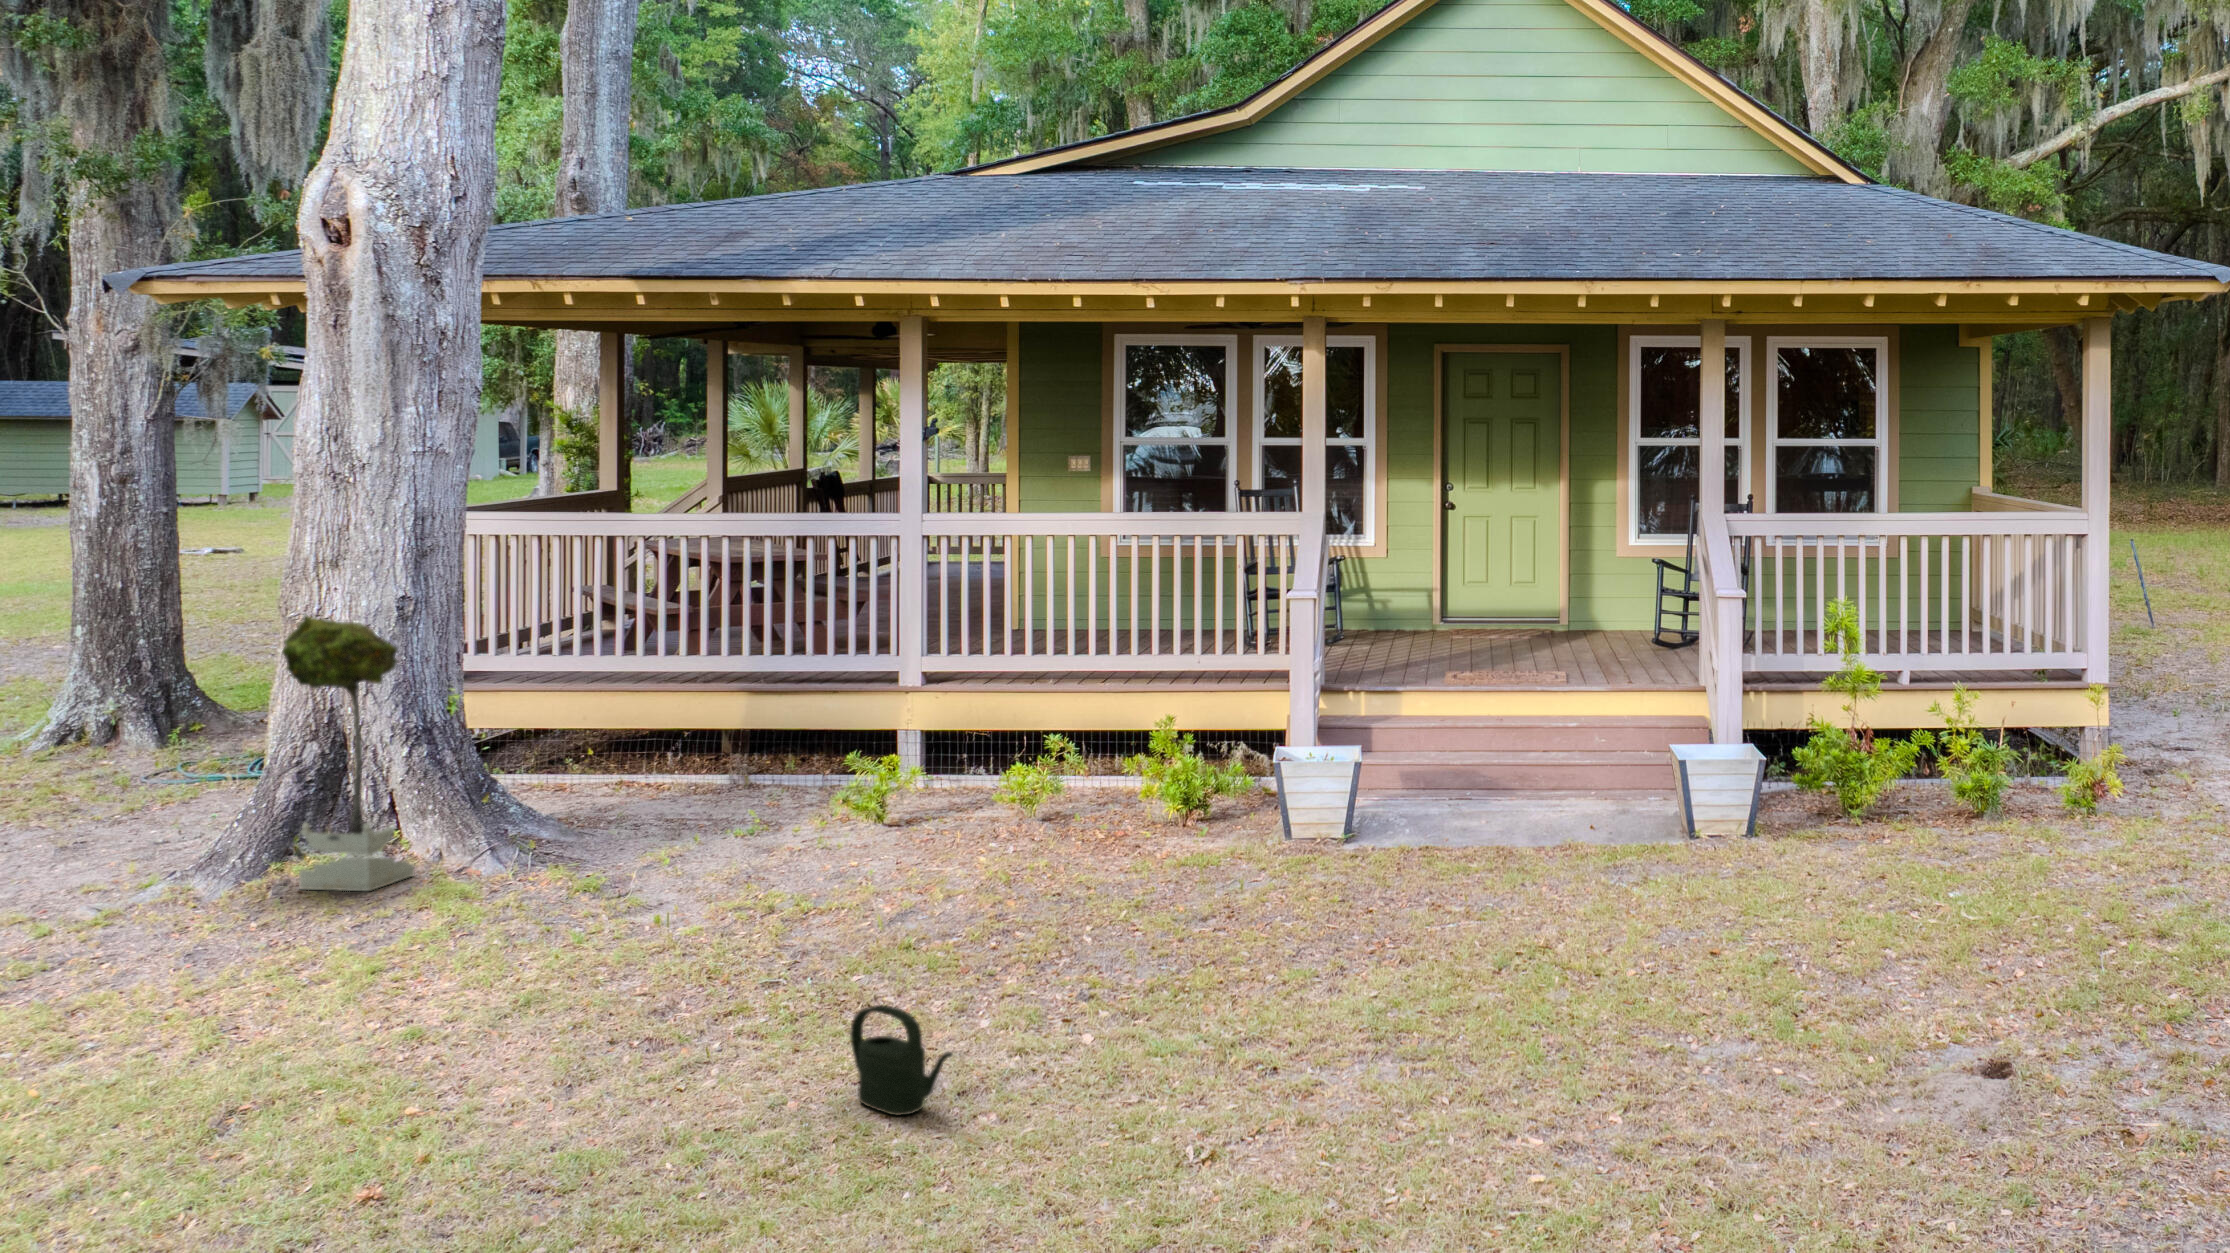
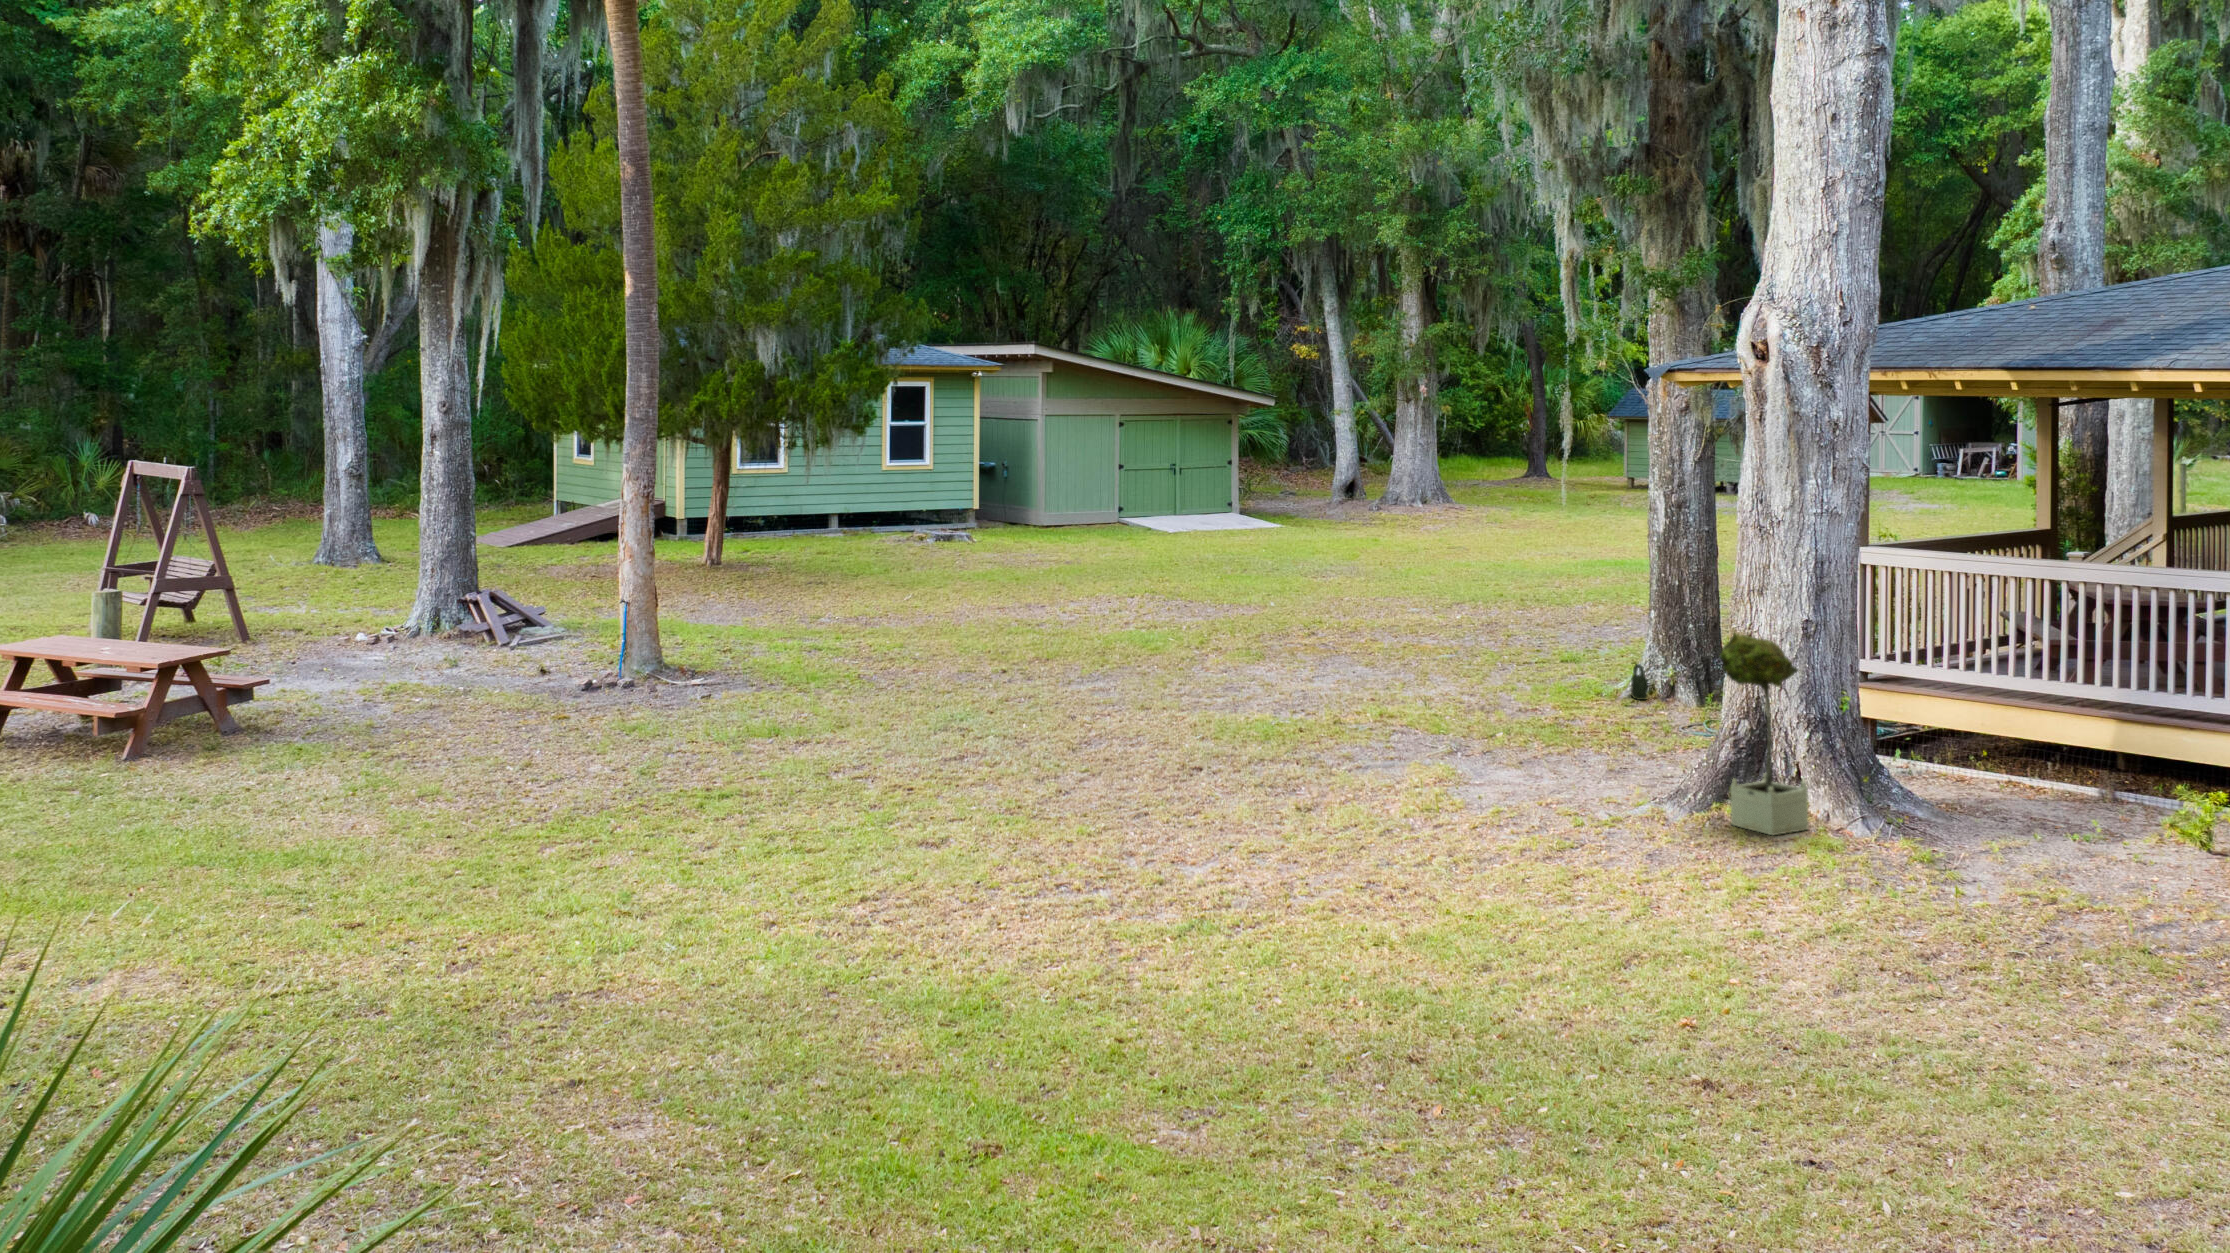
watering can: present [850,1005,952,1116] -> present [1631,664,1648,700]

